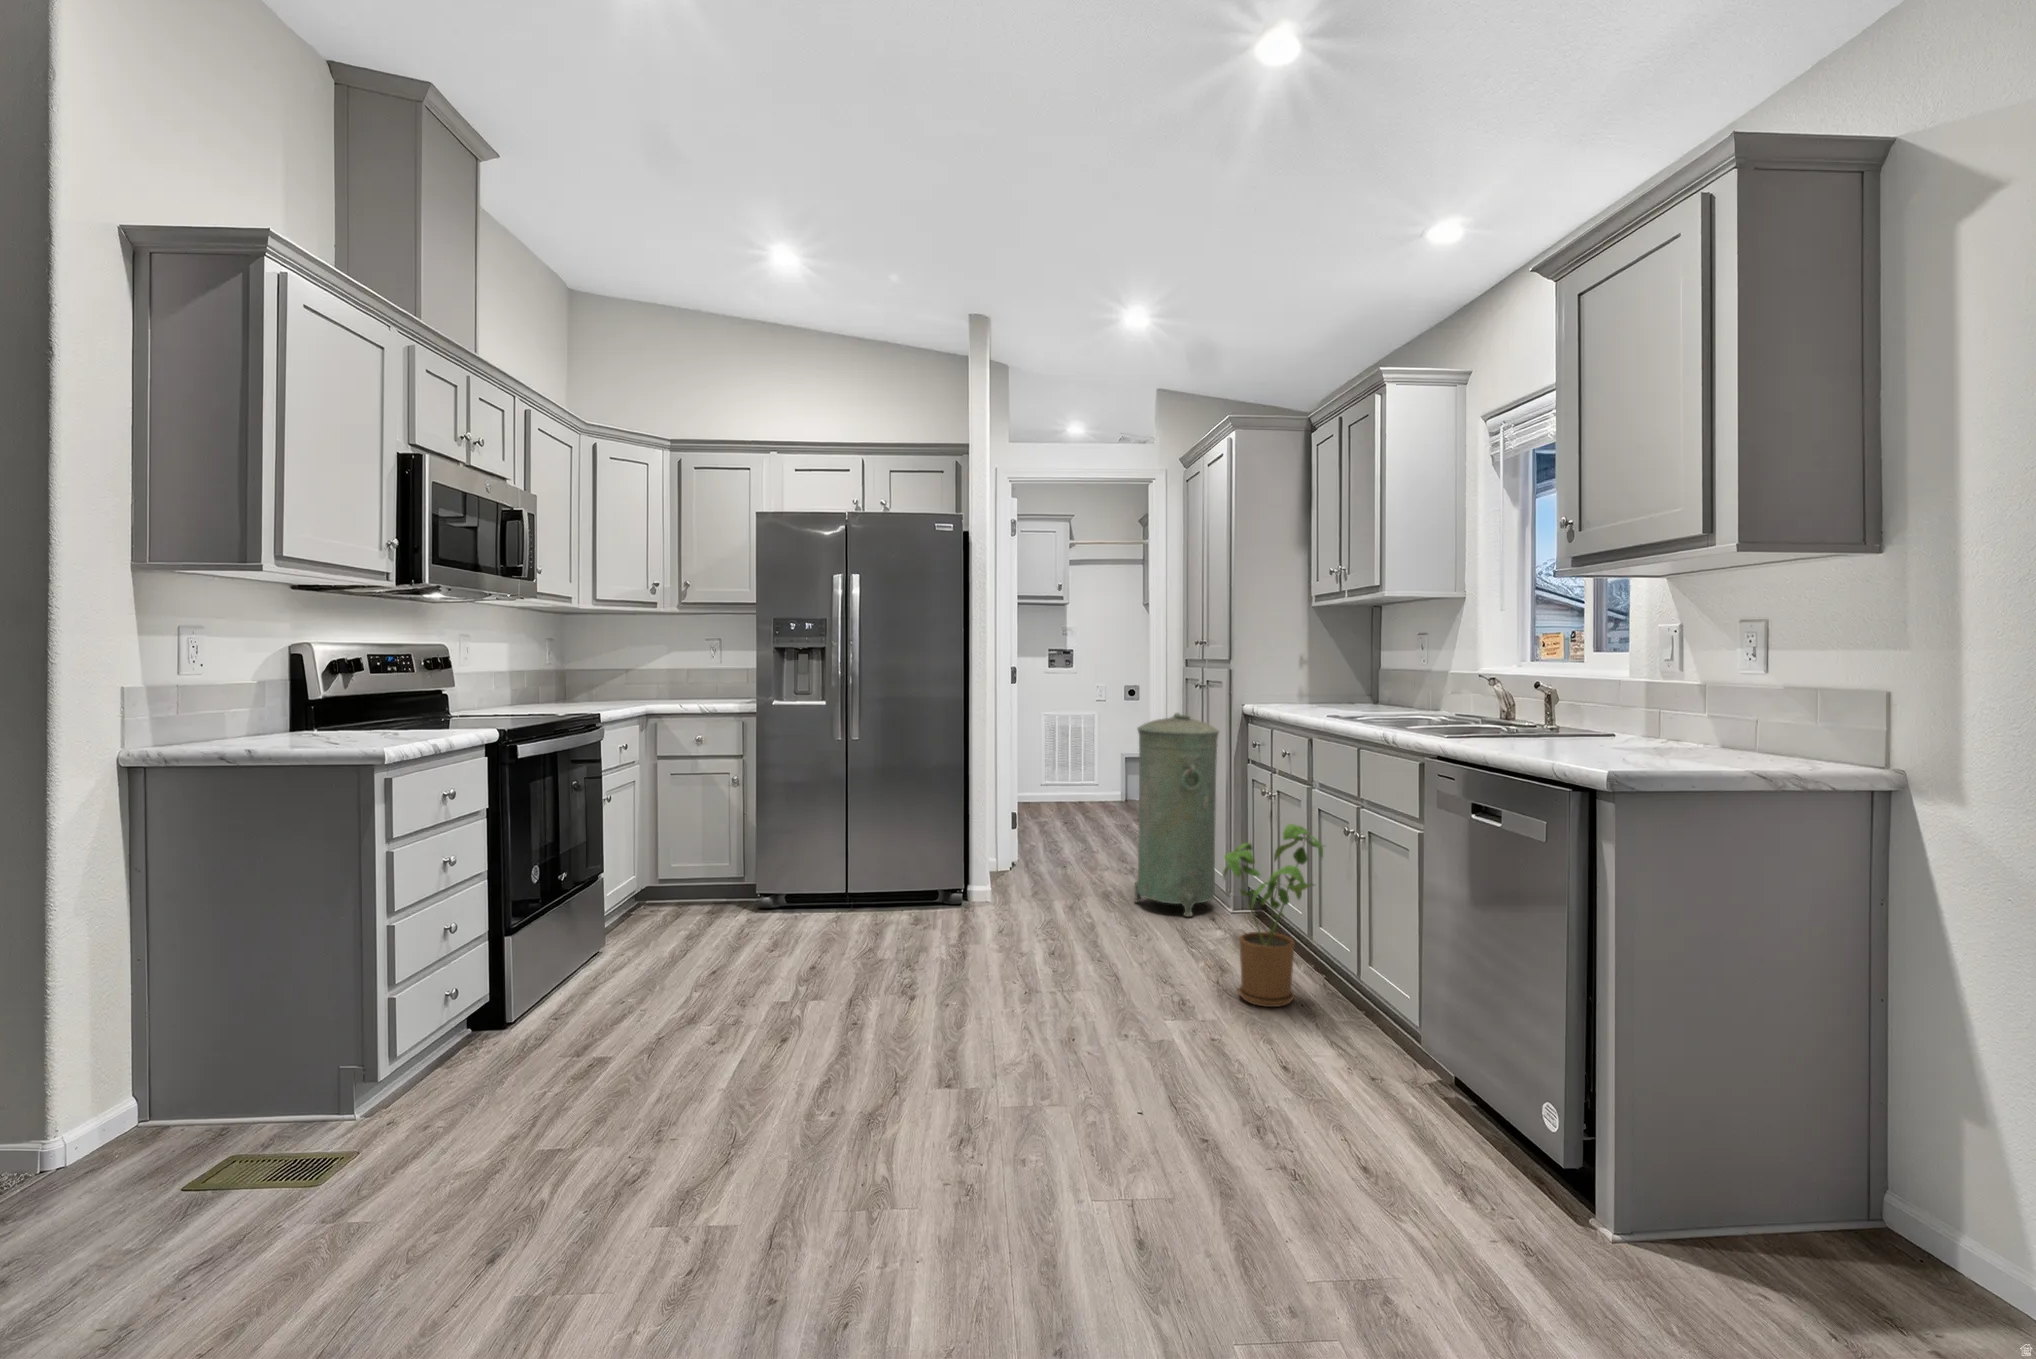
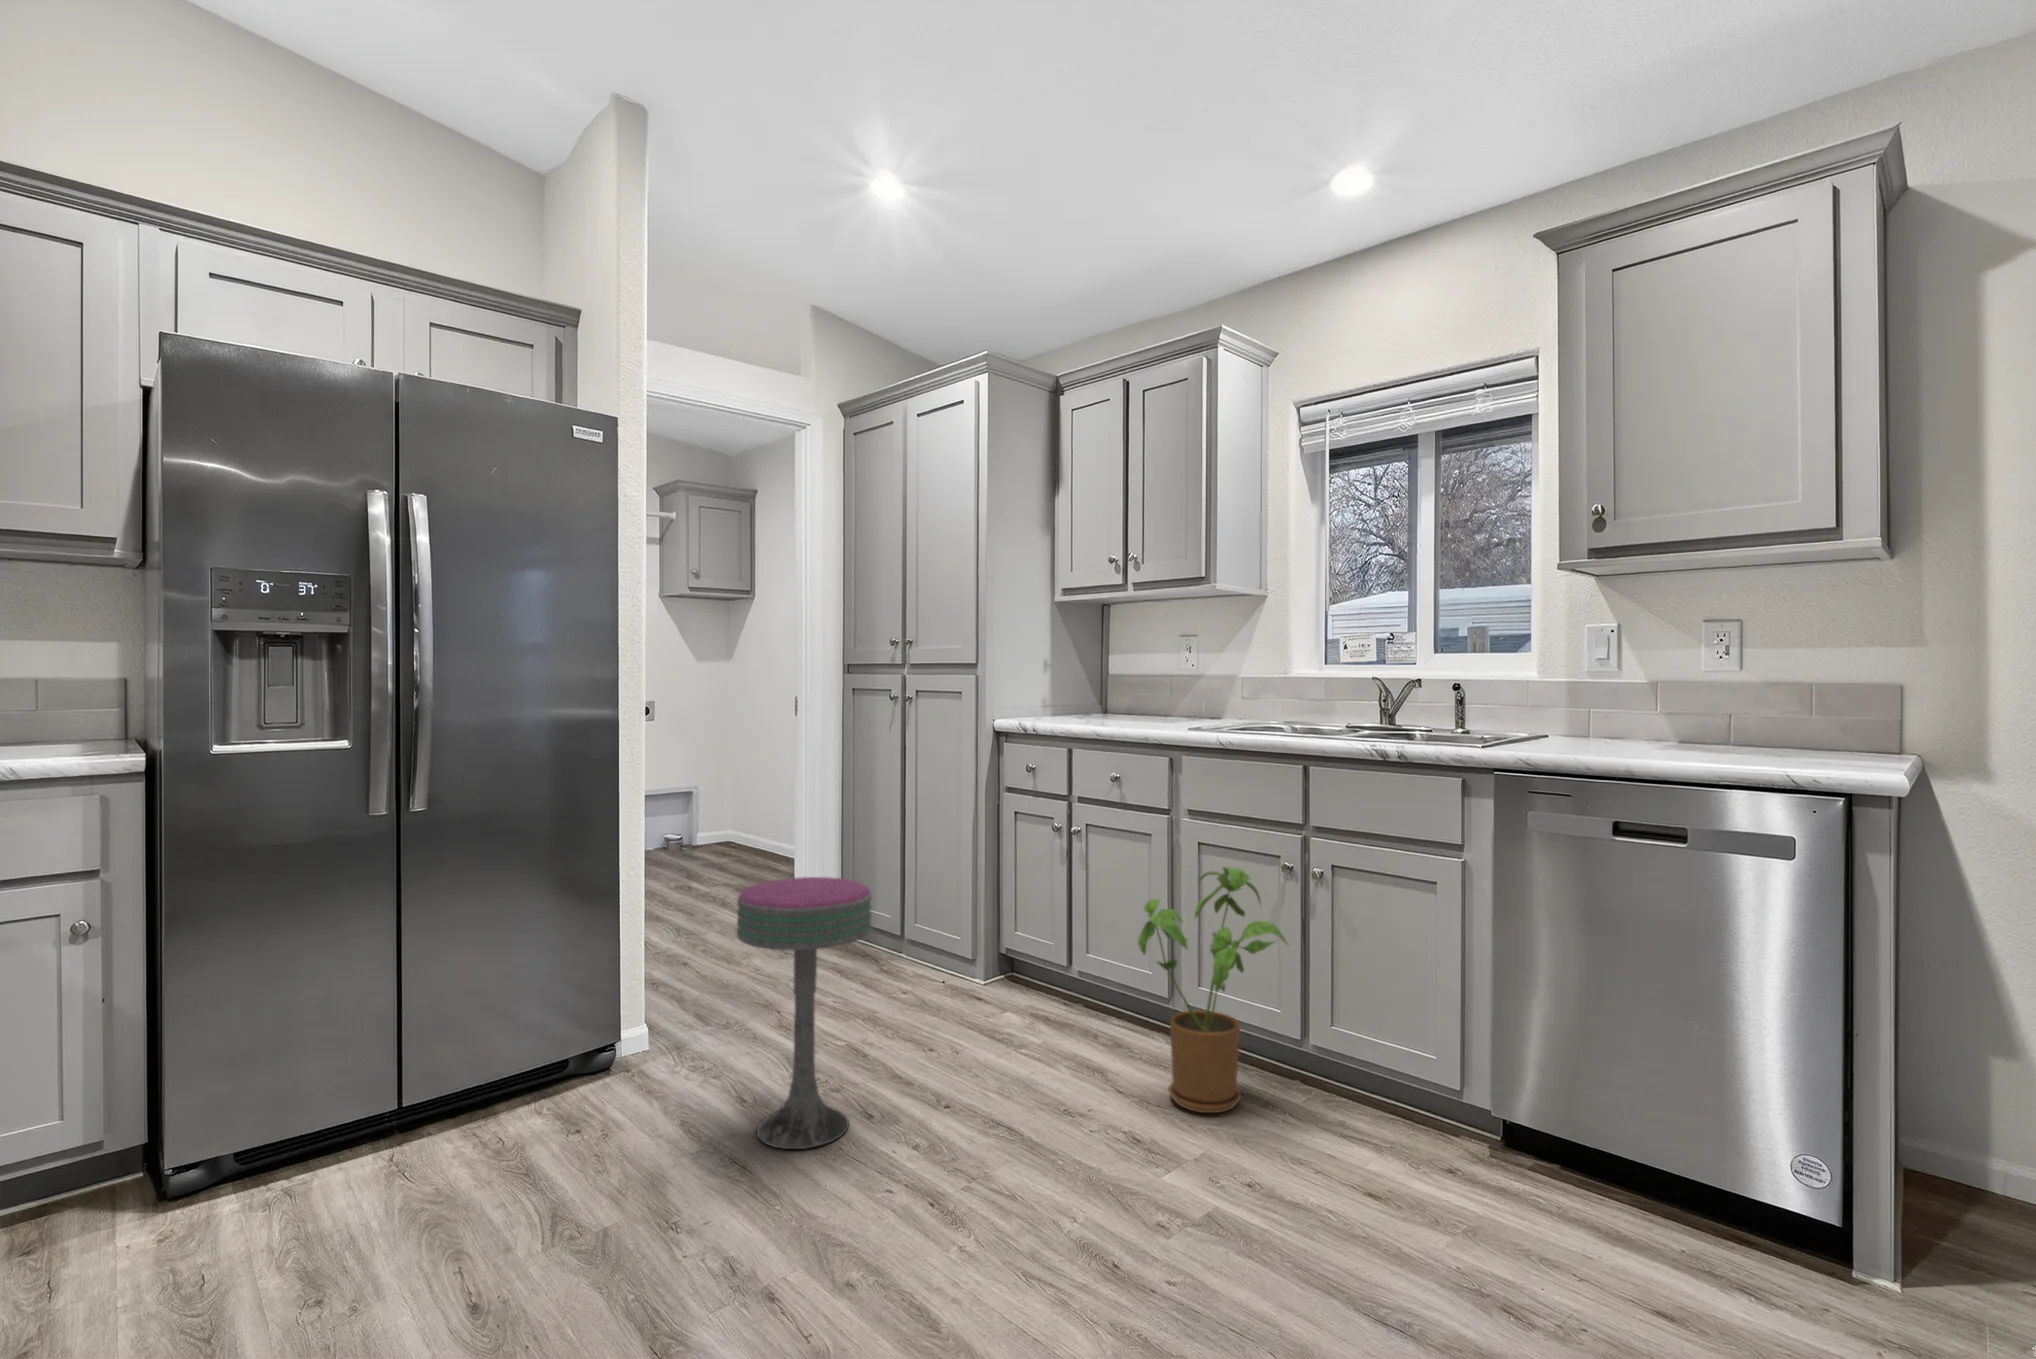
trash can: present [1134,713,1219,916] -> none [860,734,974,1005]
bar stool: none [973,798,1054,959] -> present [737,877,872,1149]

